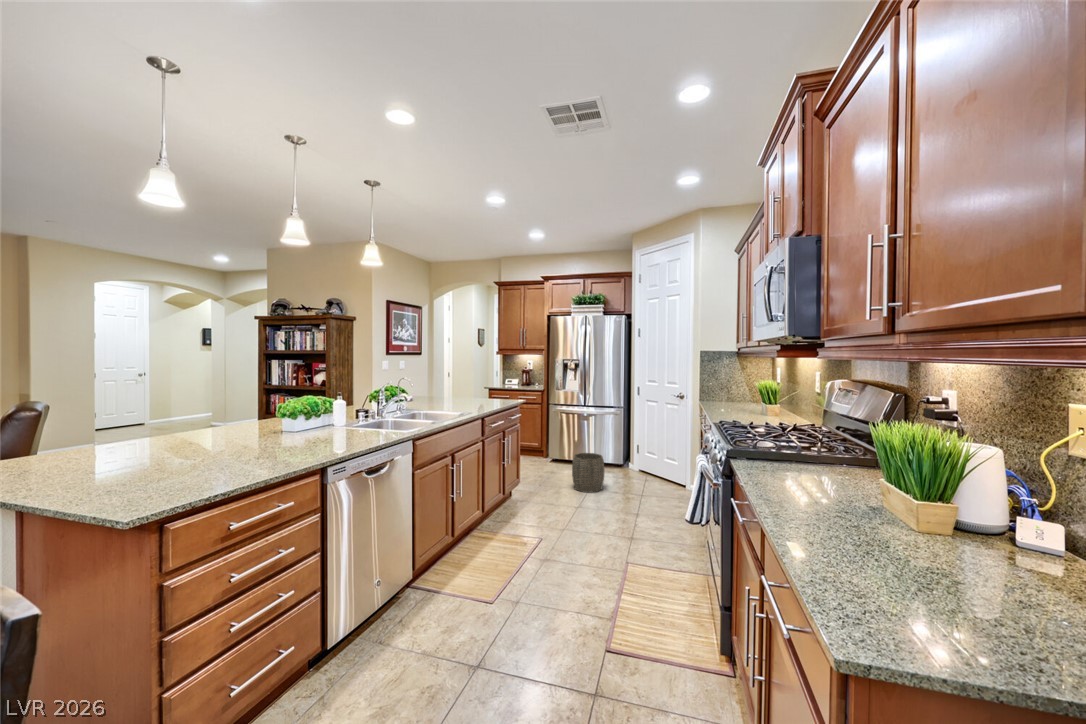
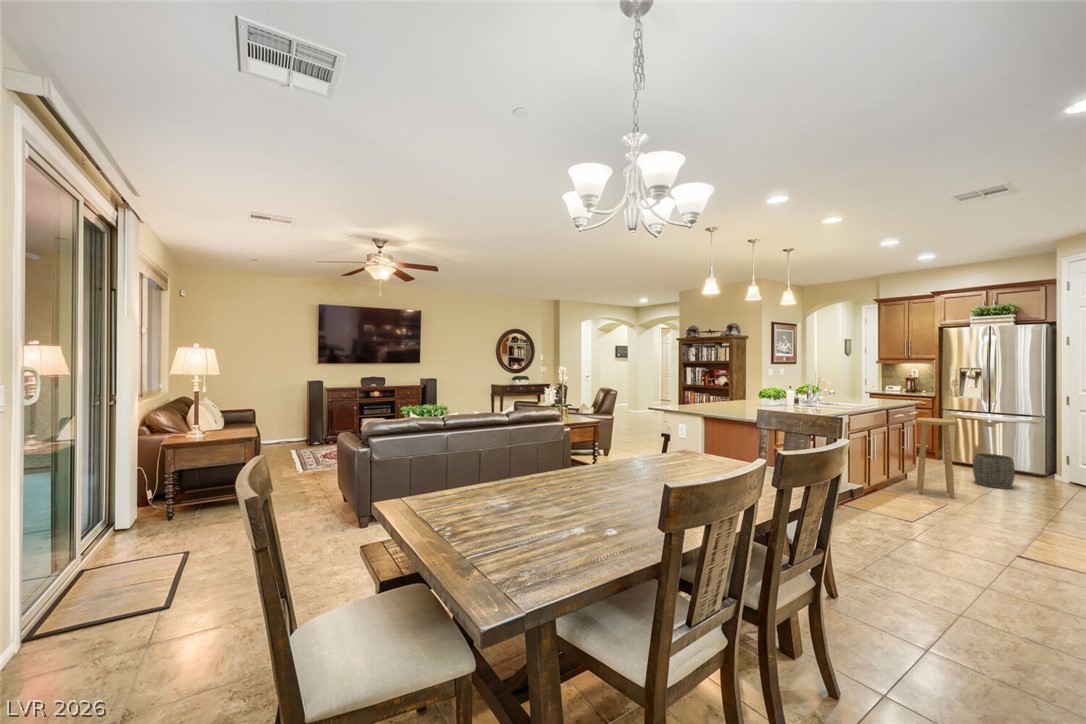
stool: none [518,422,557,524] -> present [916,418,956,498]

